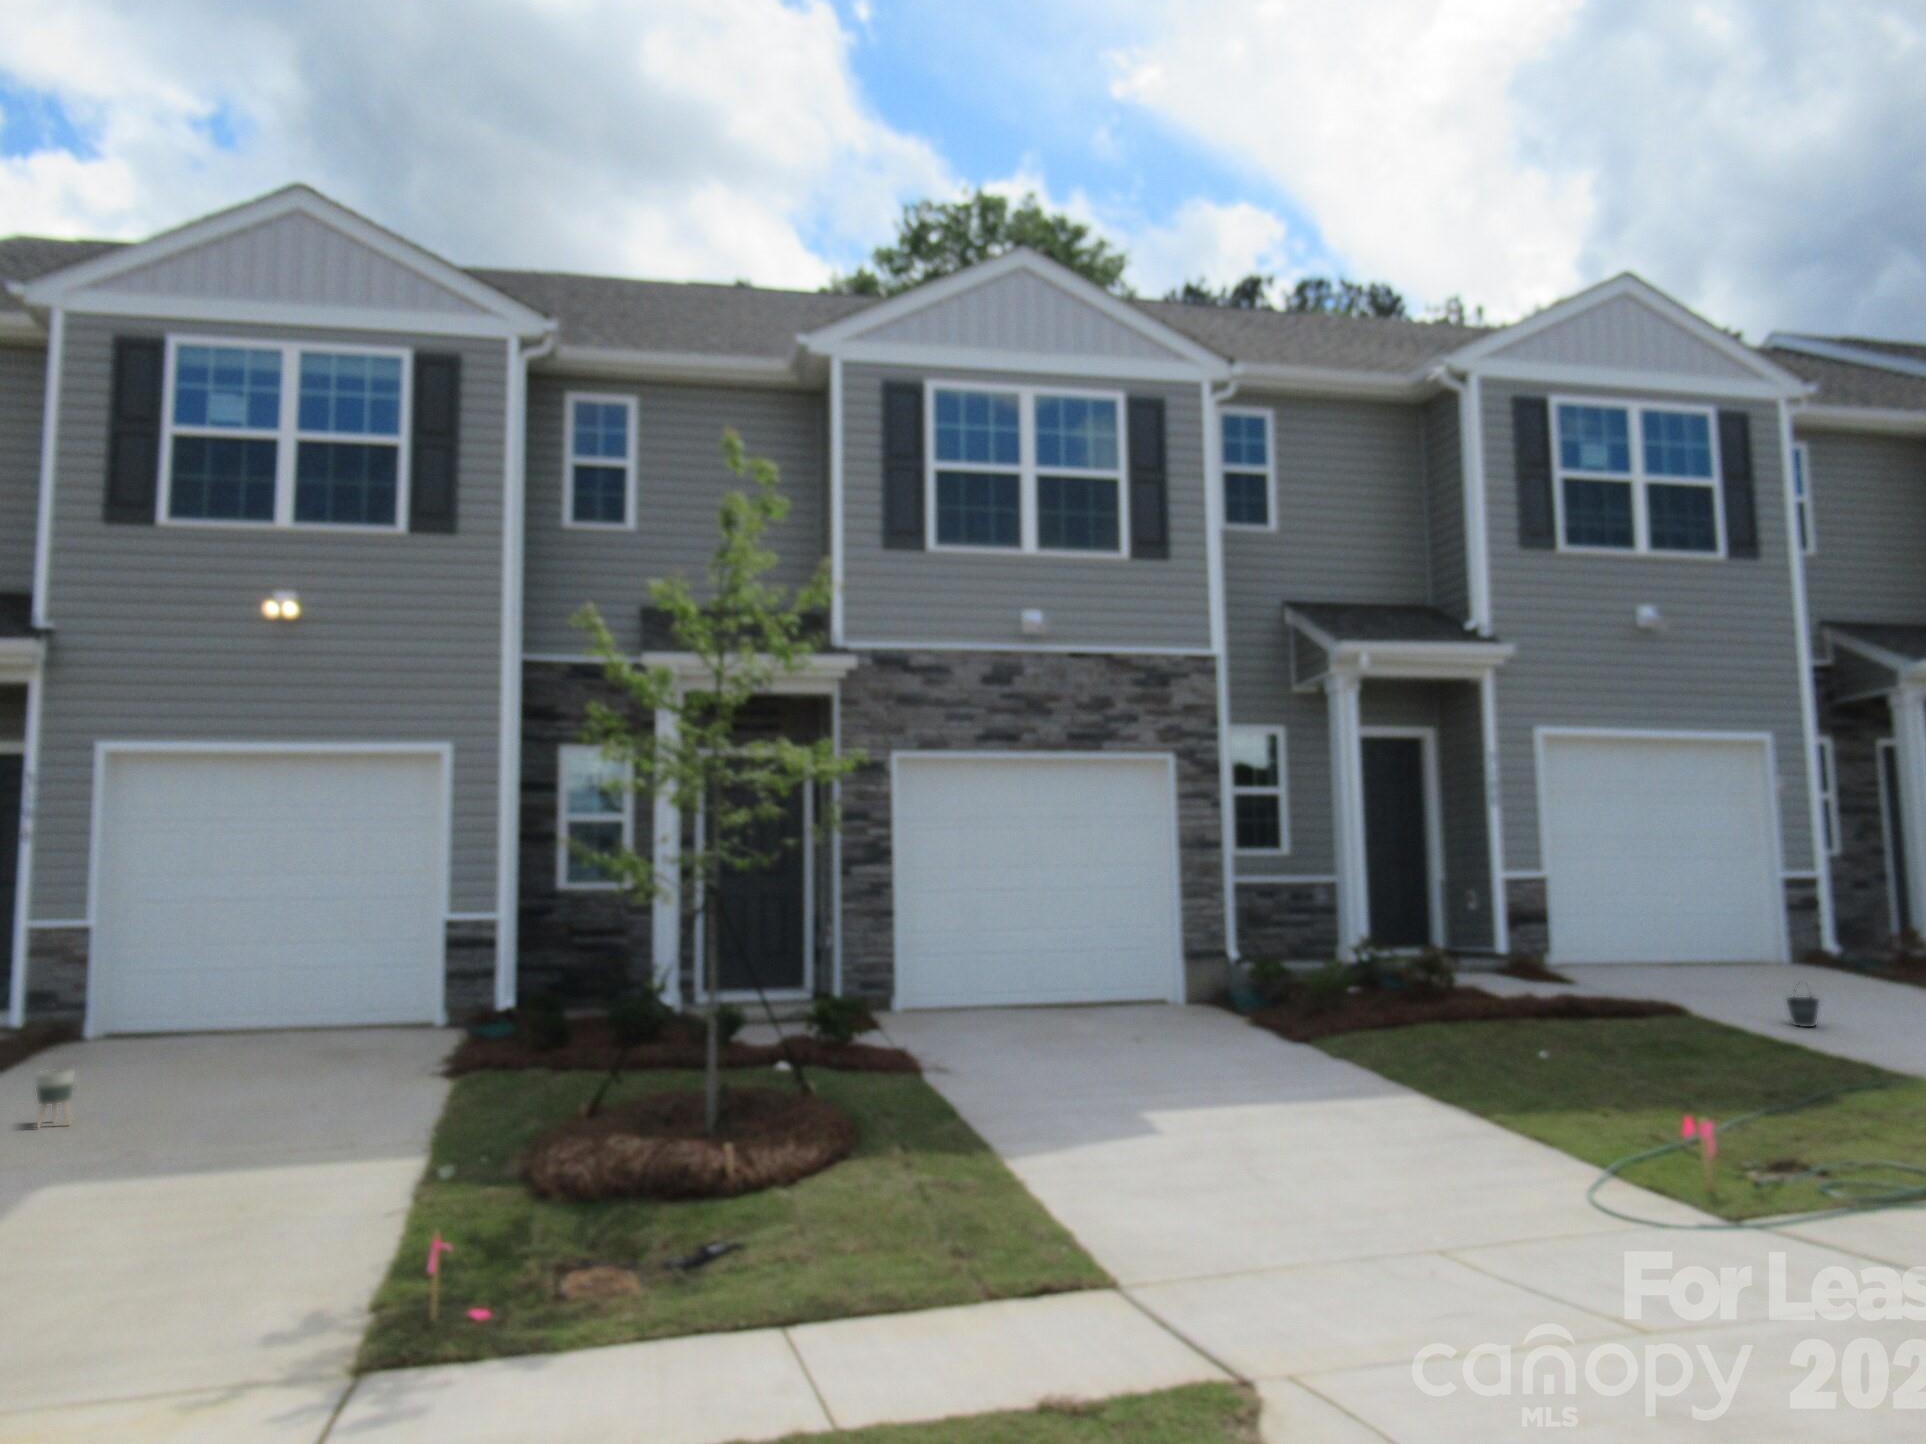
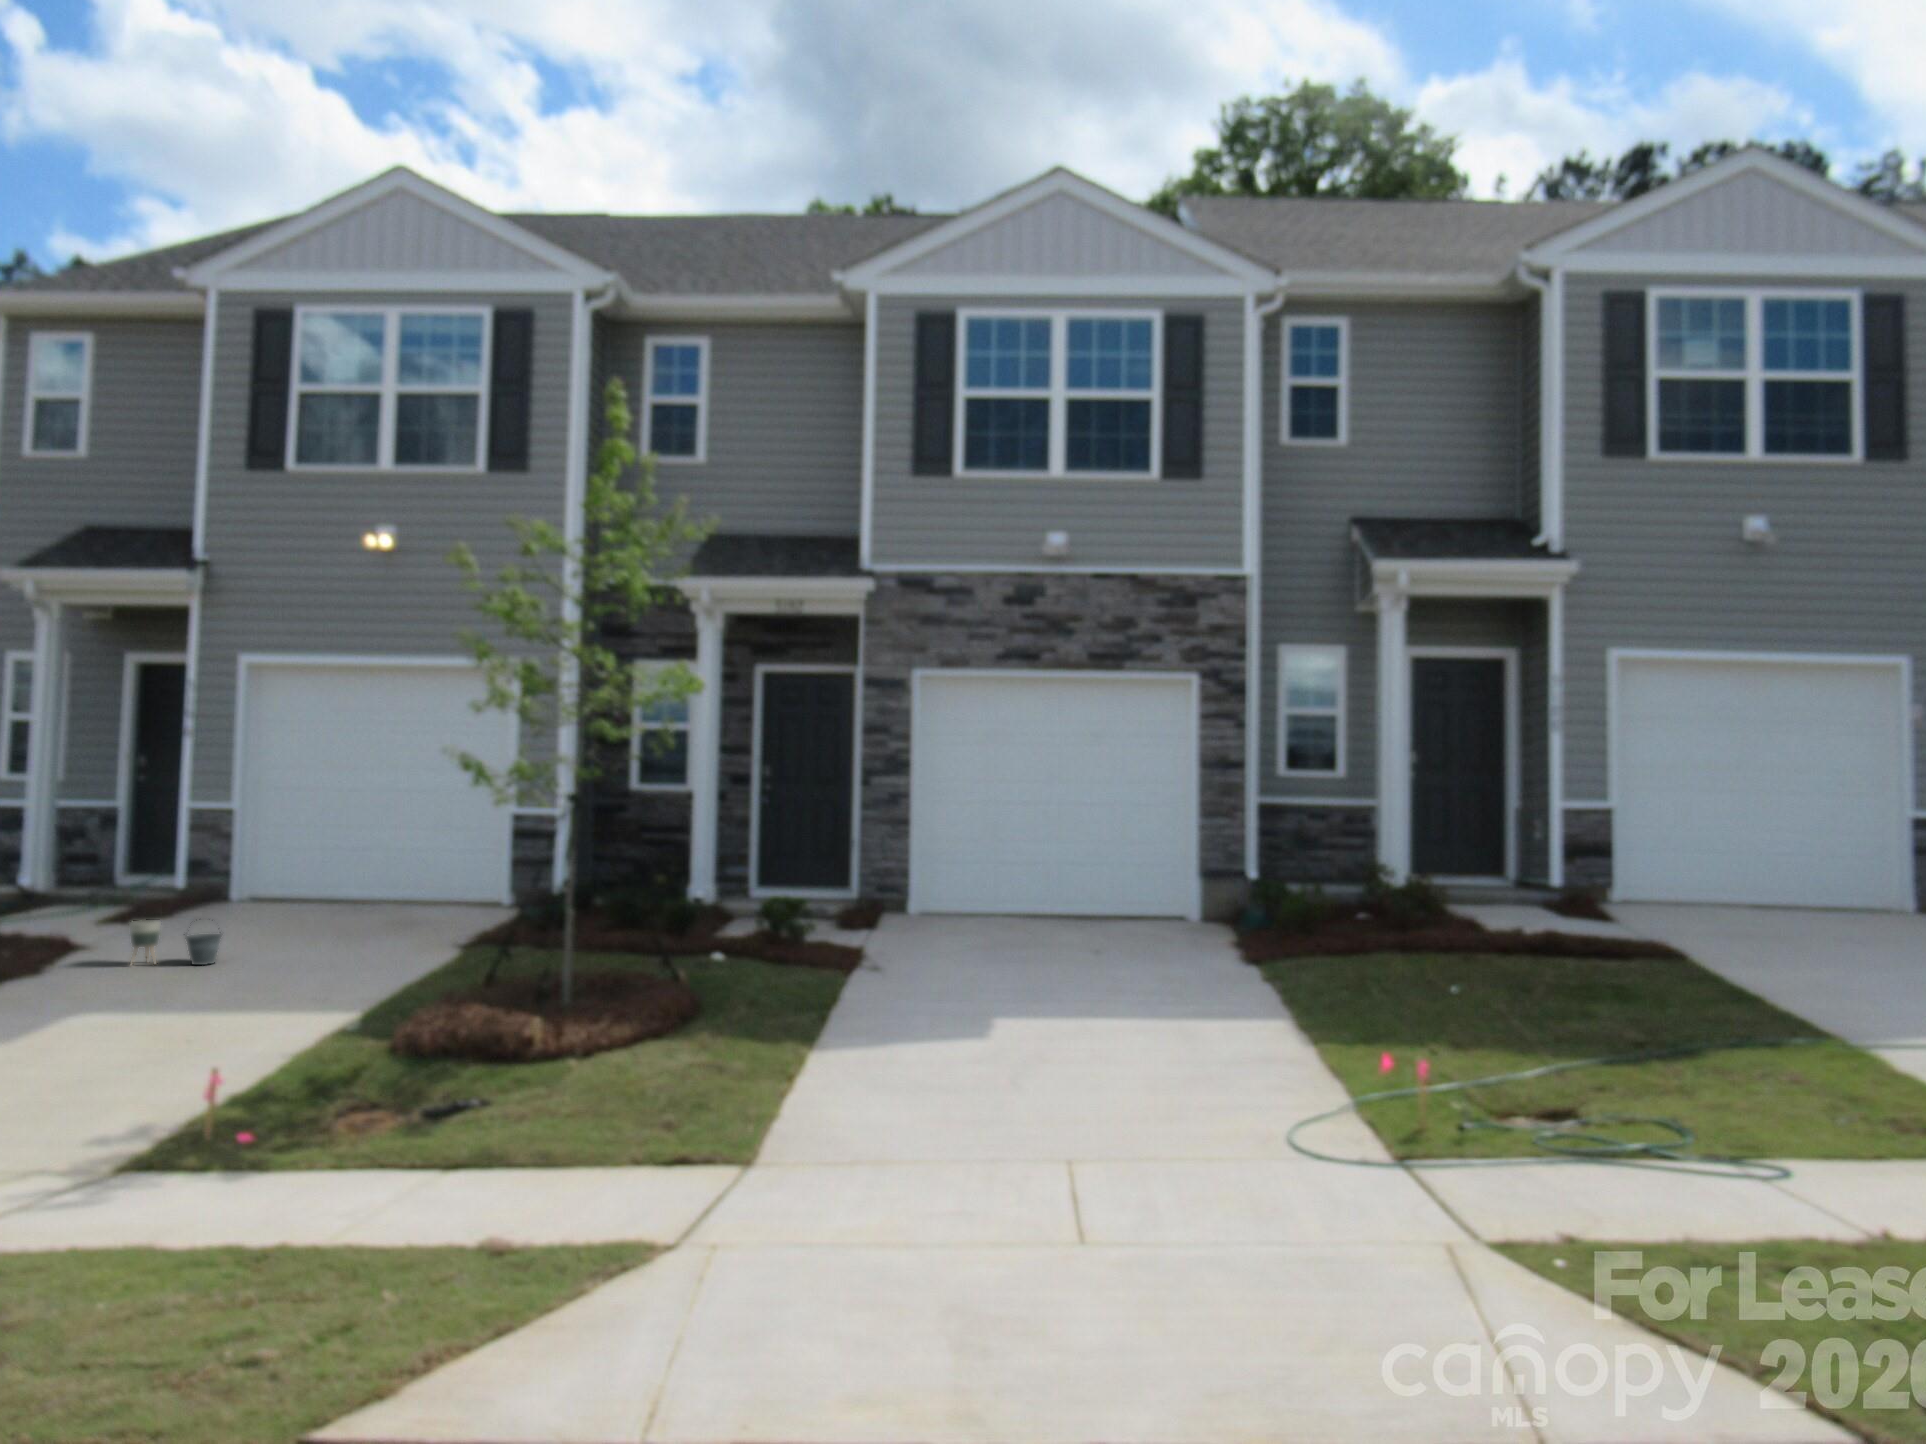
bucket: present [1787,983,1819,1027] -> present [184,918,221,965]

